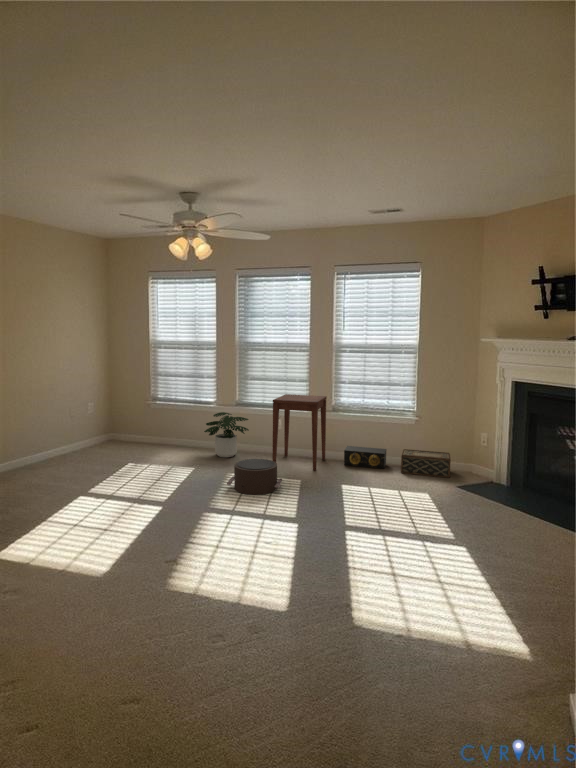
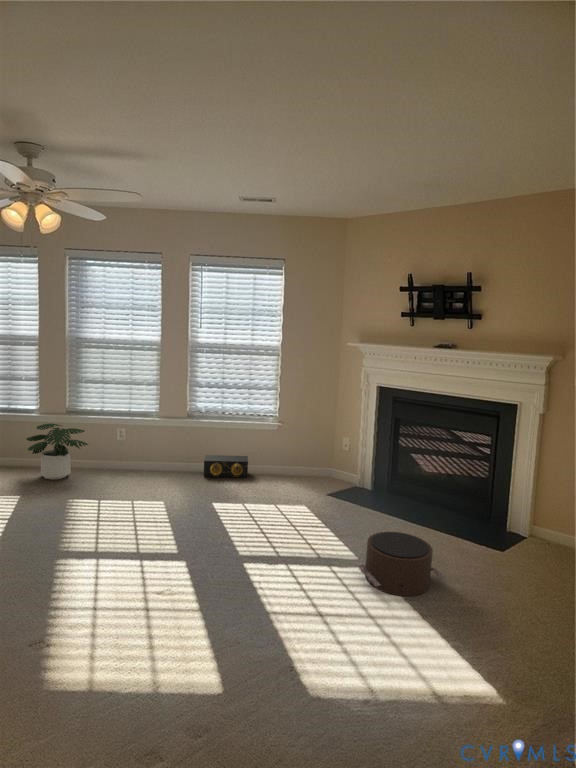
side table: present [272,394,327,470] -> none [122,400,182,487]
woven basket: present [401,449,451,478] -> none [264,455,315,482]
pouf: present [227,459,282,495] -> present [358,532,446,596]

